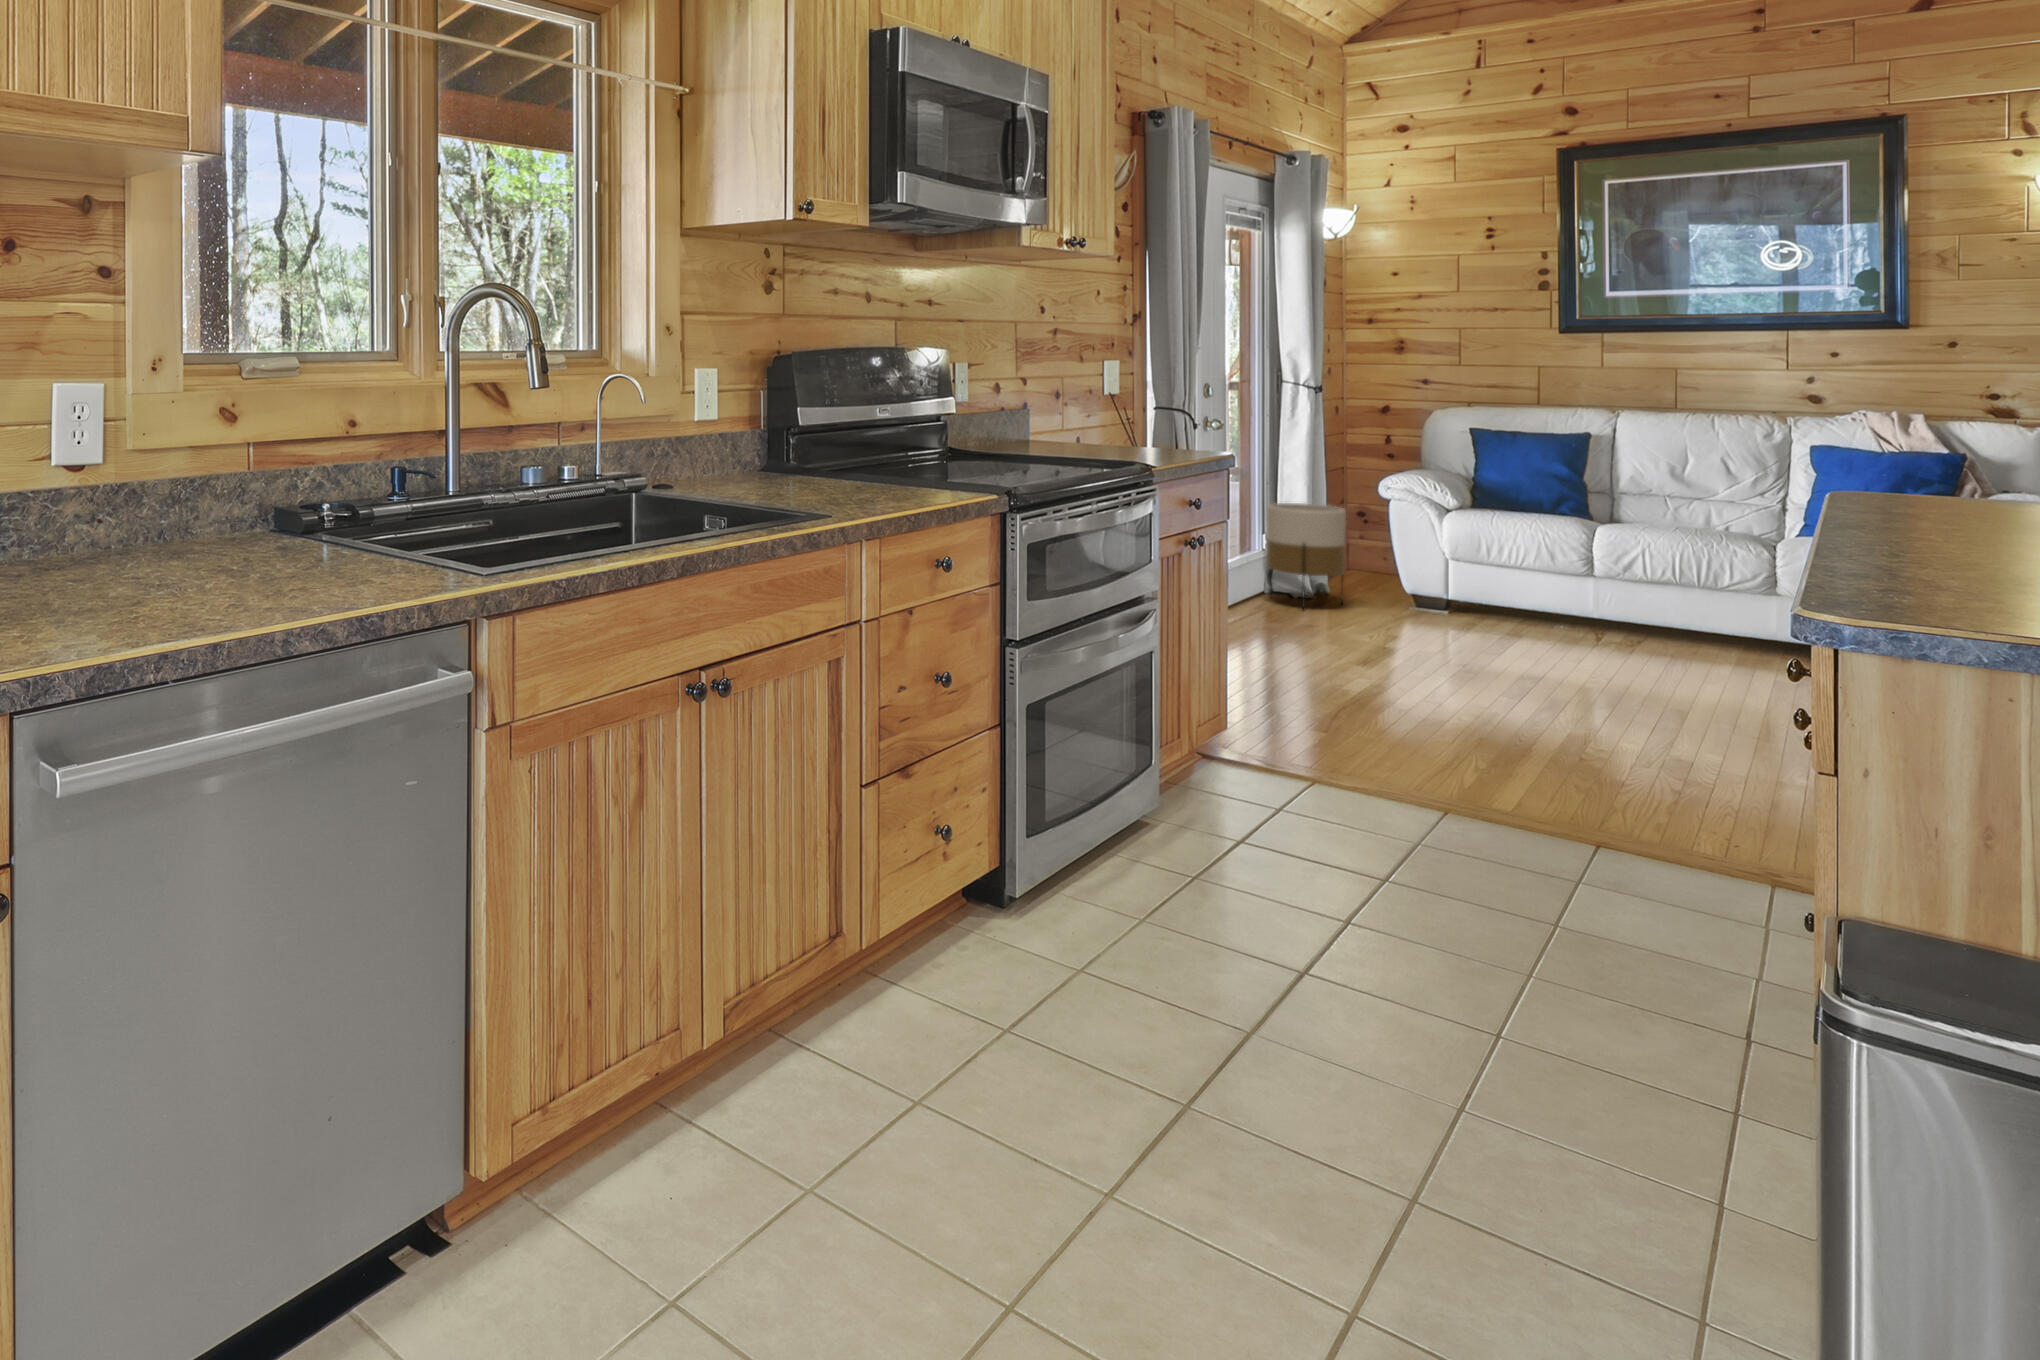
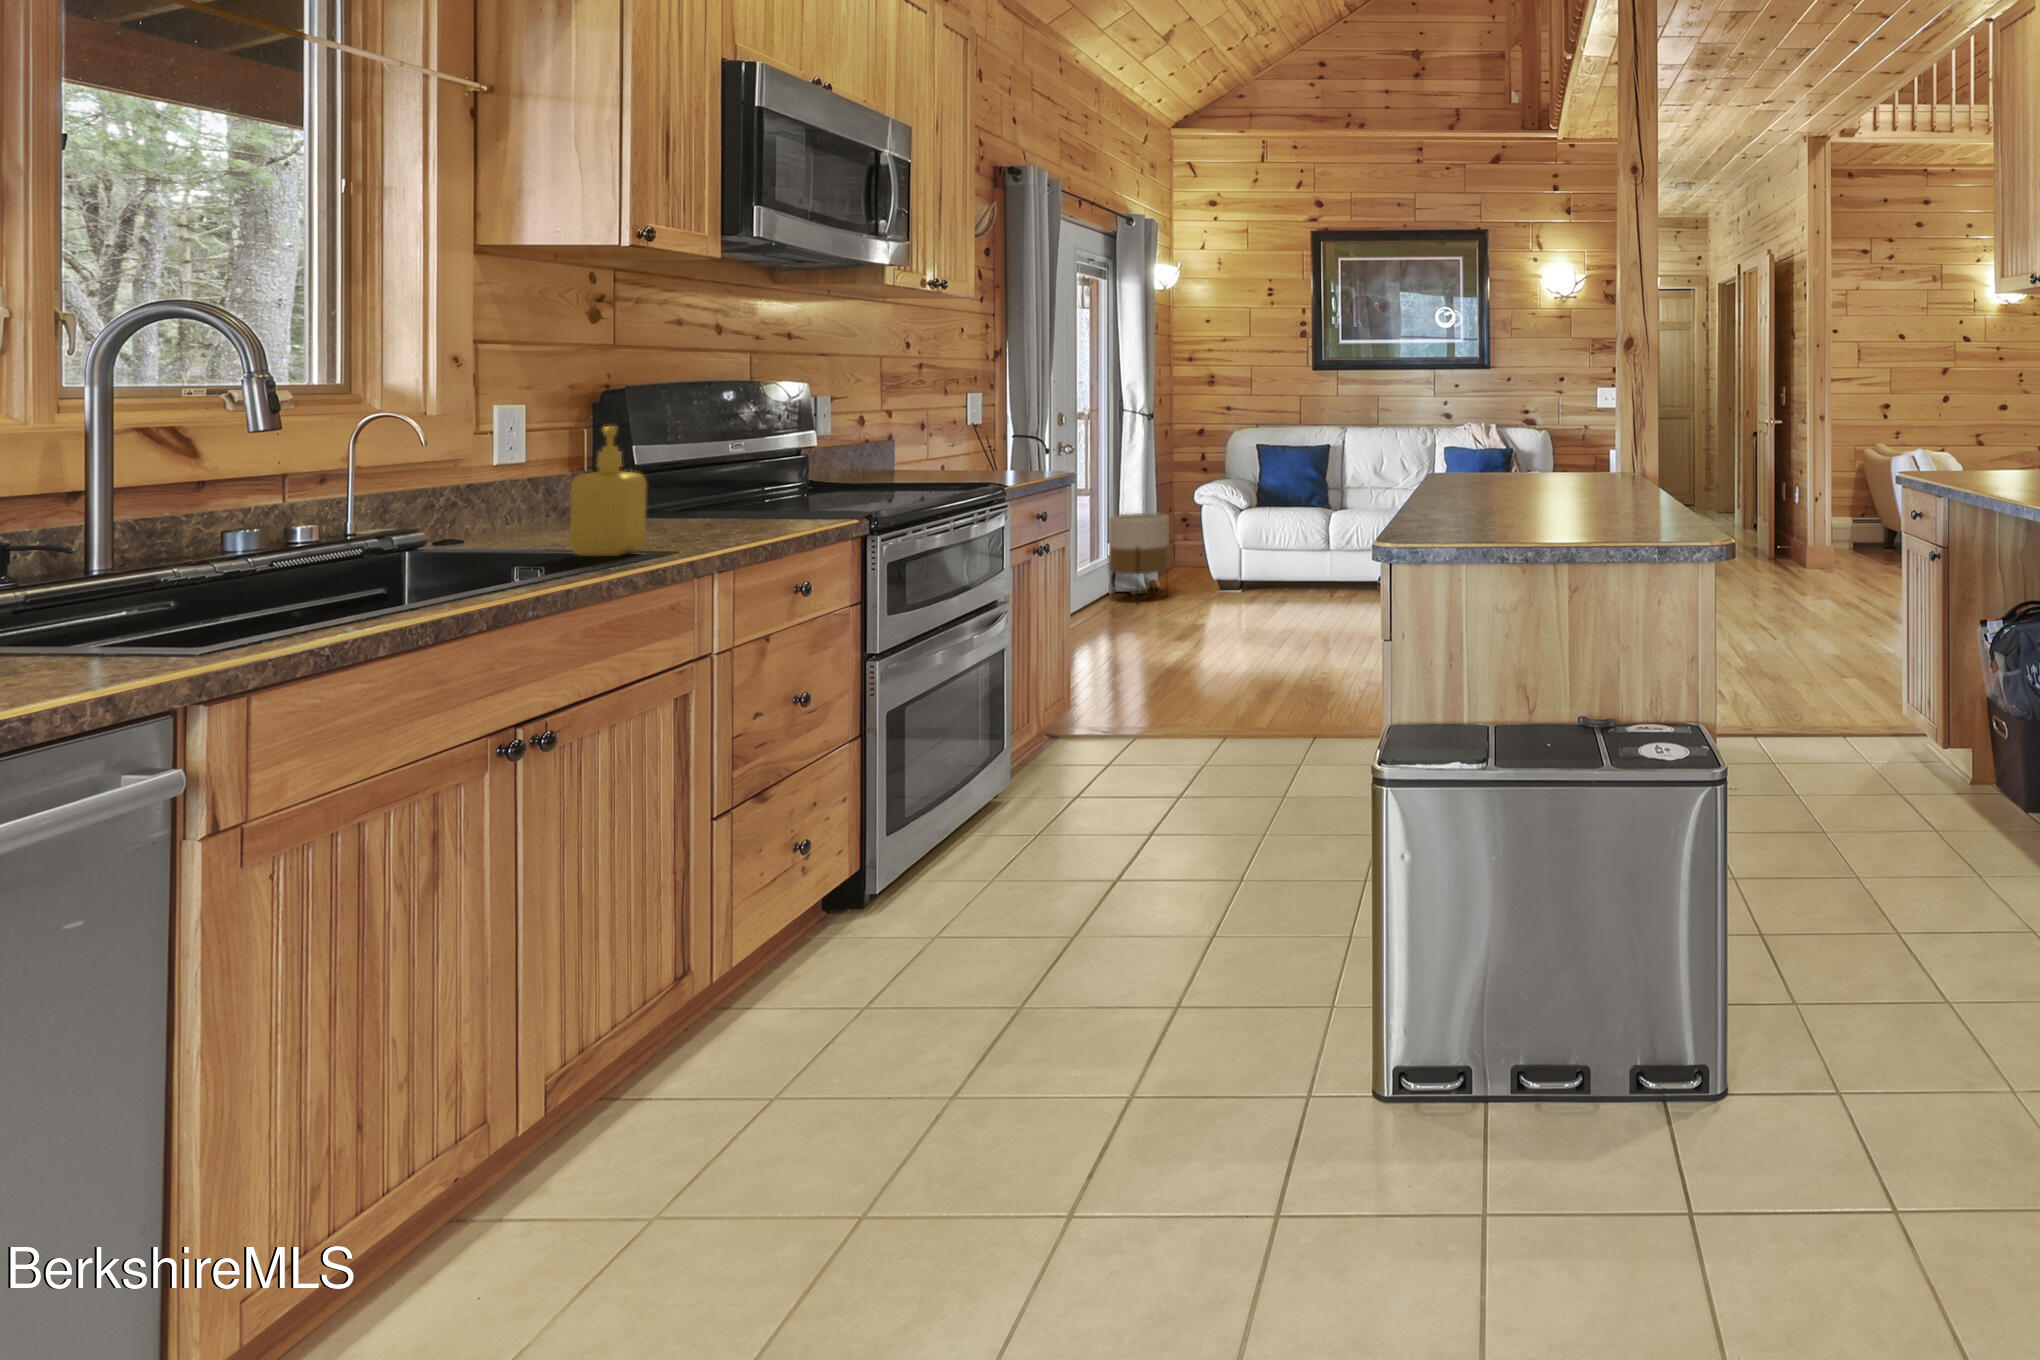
soap dispenser: none [746,392,806,516] -> present [570,426,646,556]

